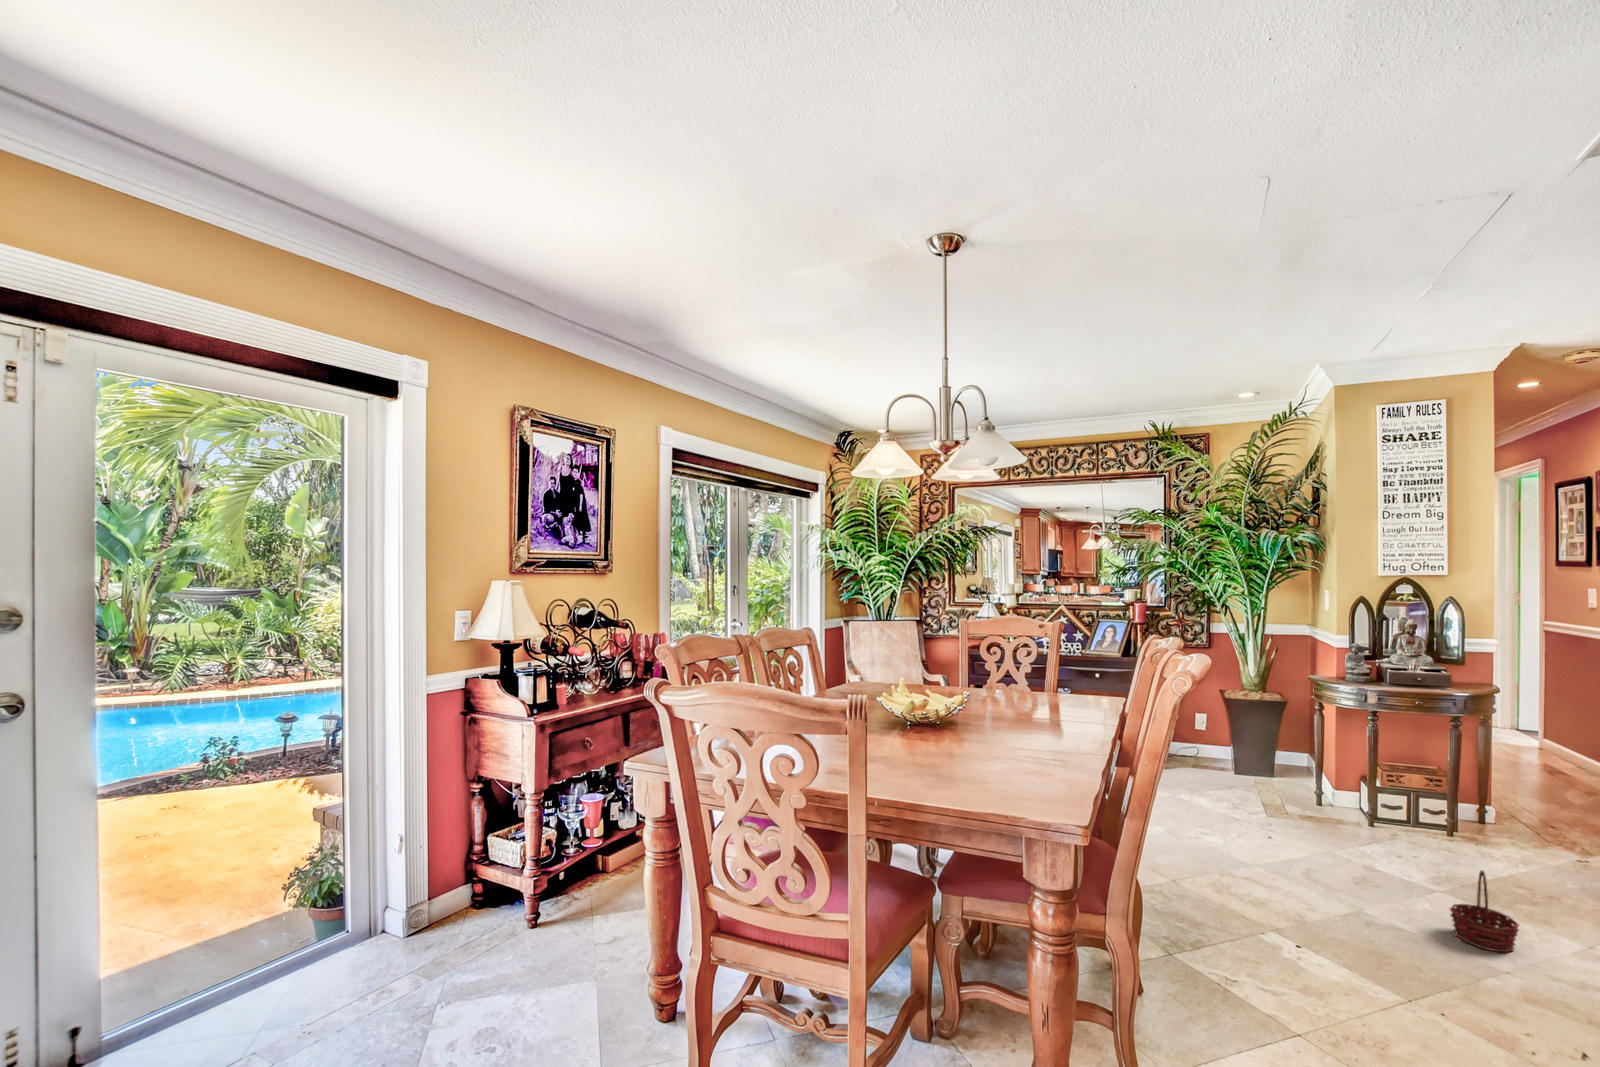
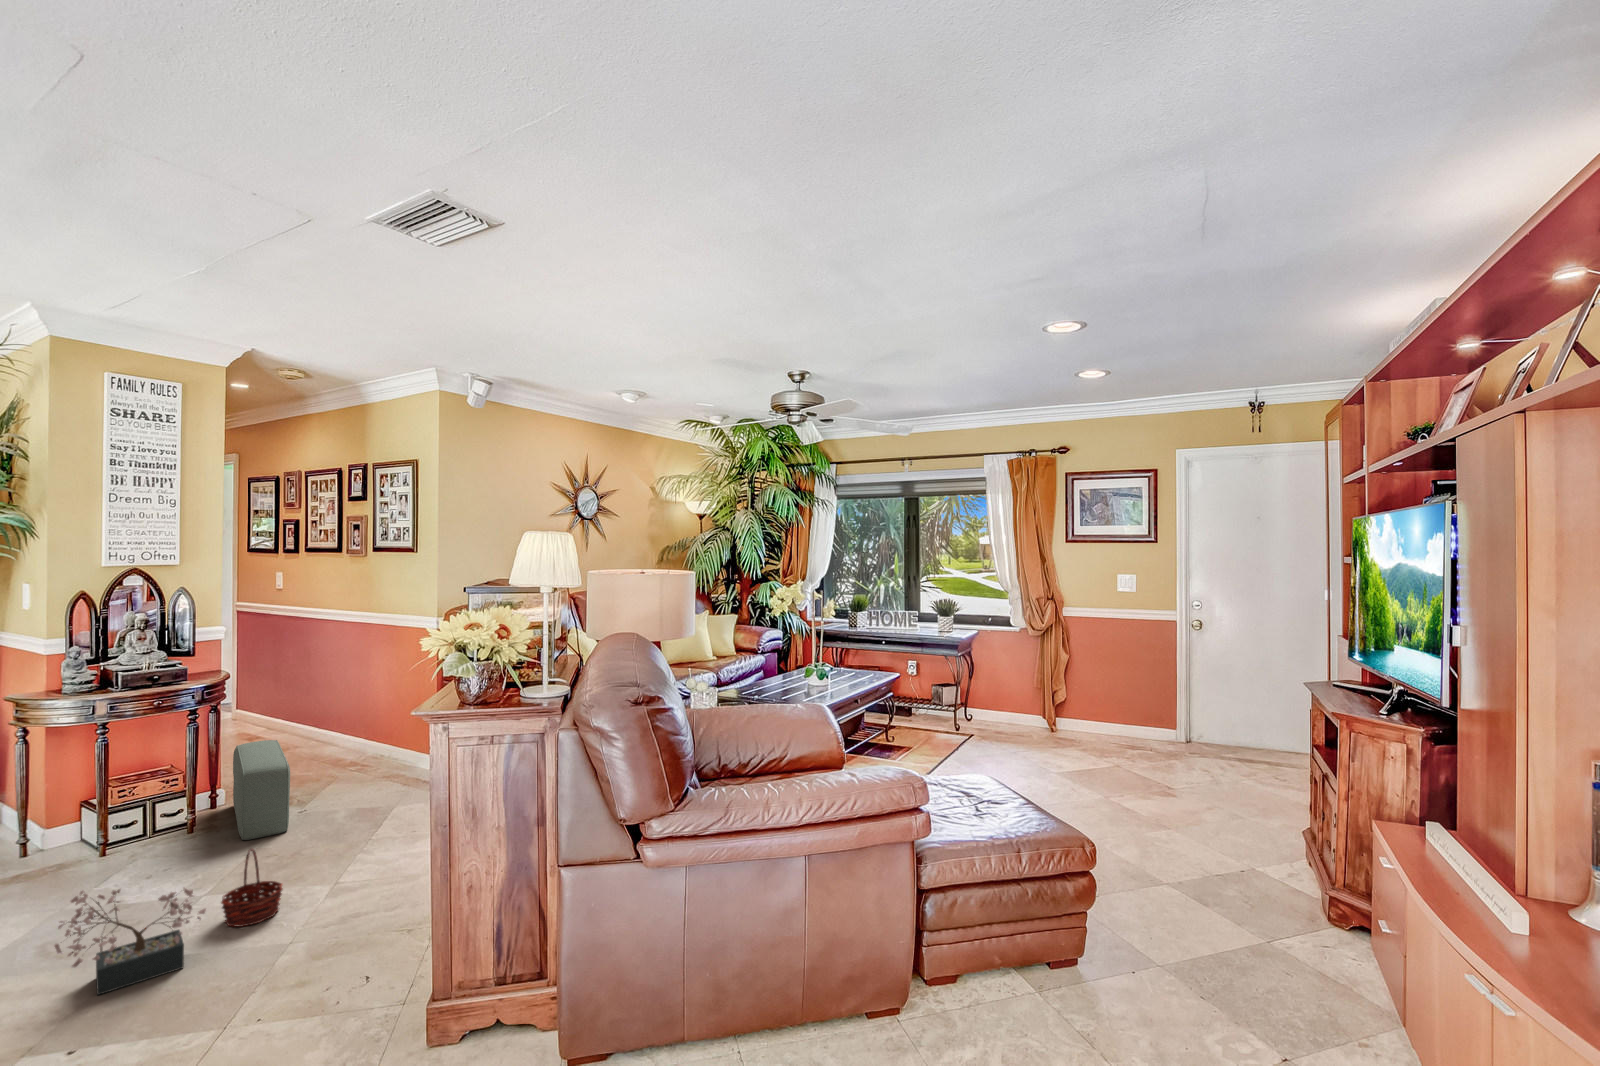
pouf: none [1499,770,1563,881] -> present [233,740,290,840]
decorative plant: none [1307,837,1427,947] -> present [55,888,206,995]

